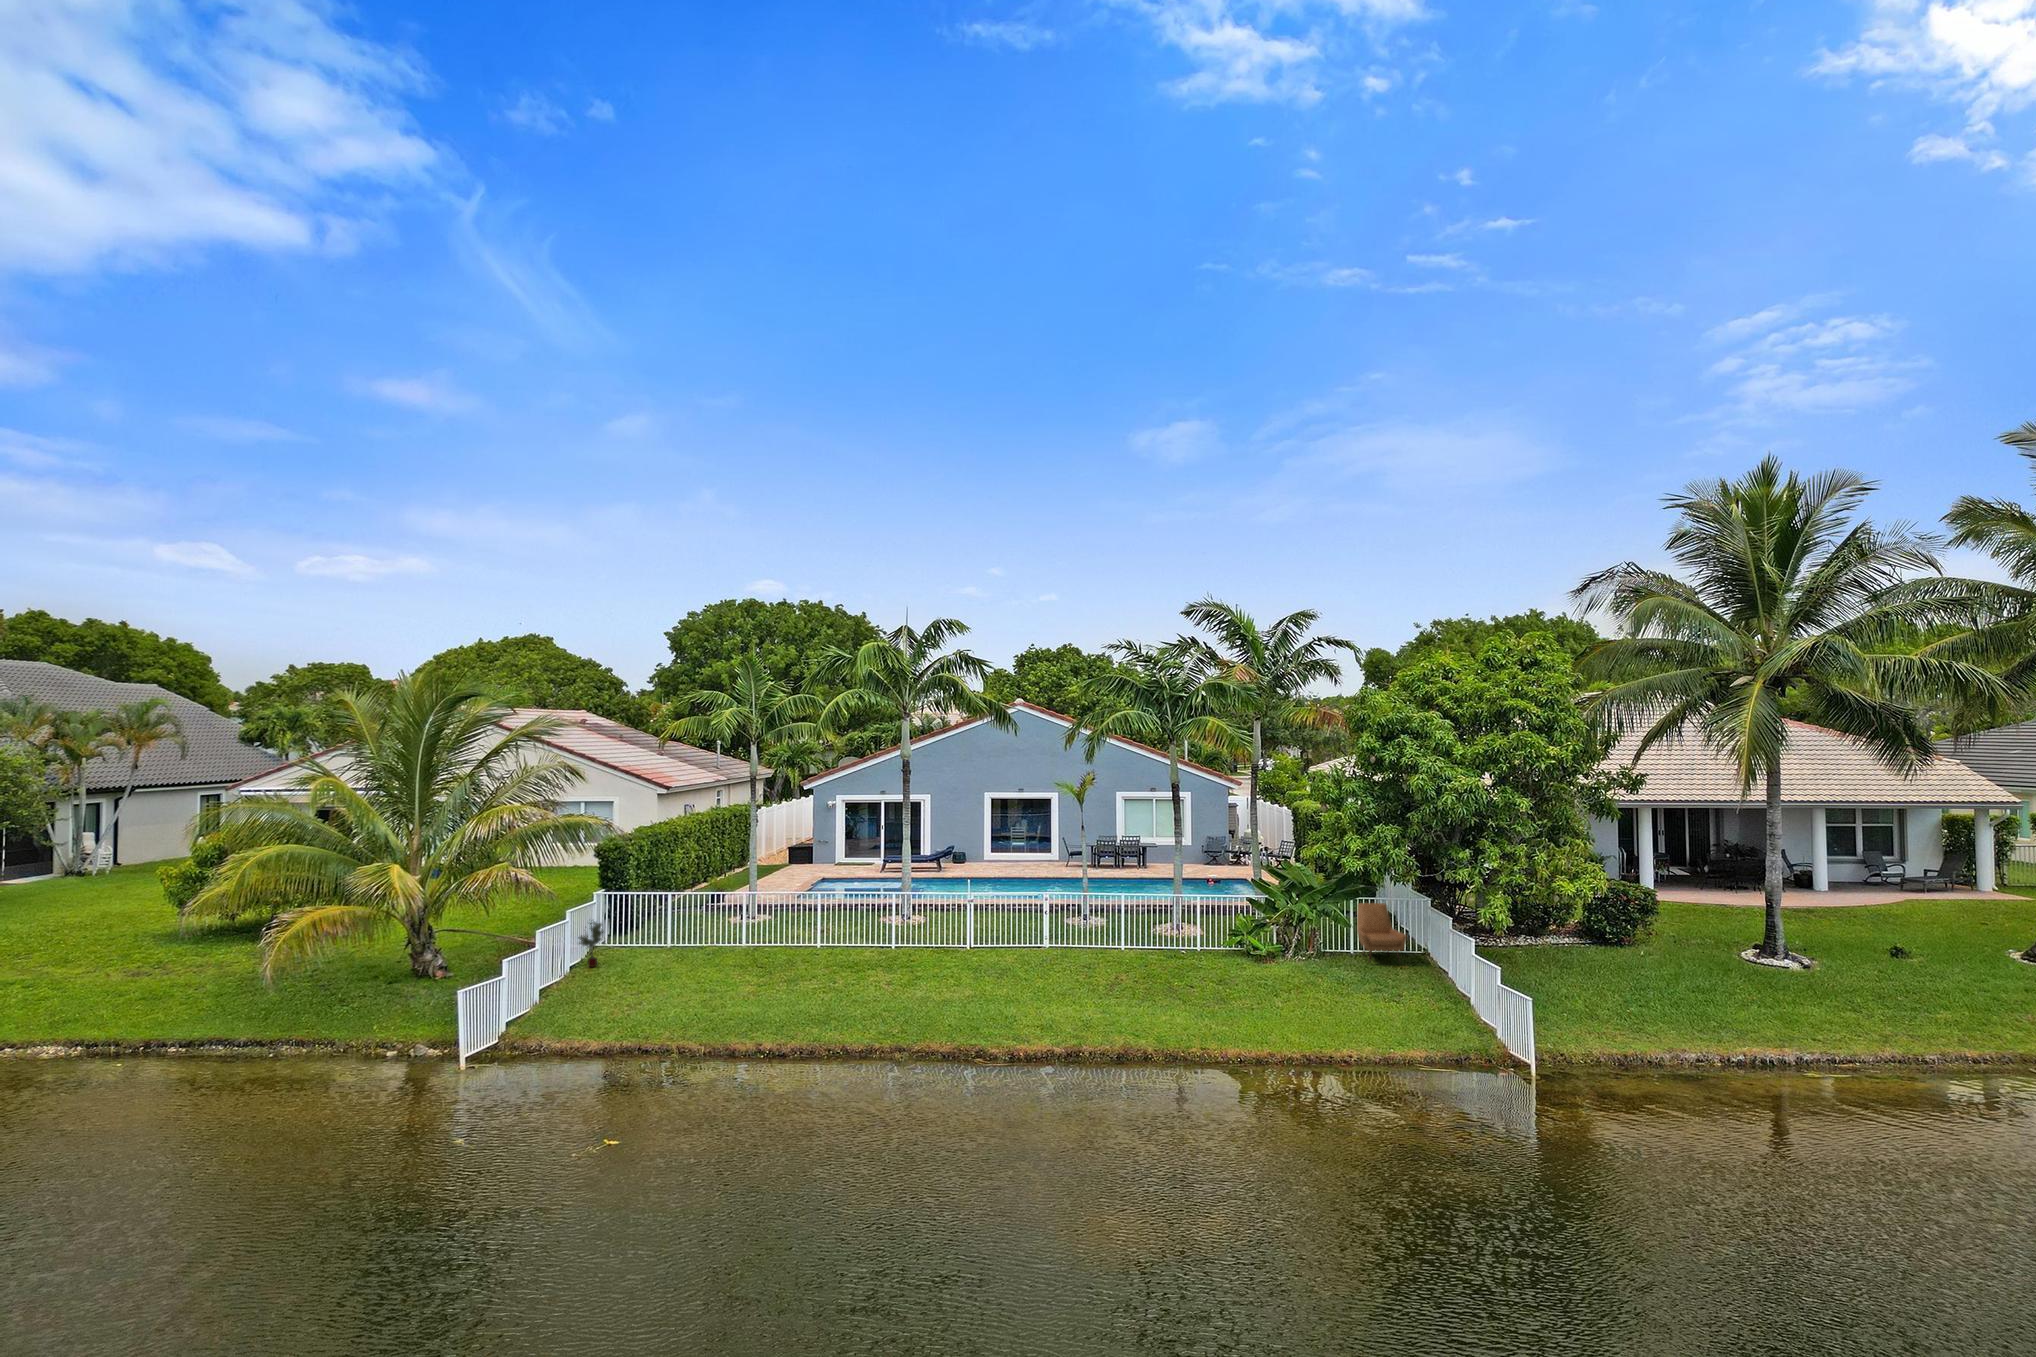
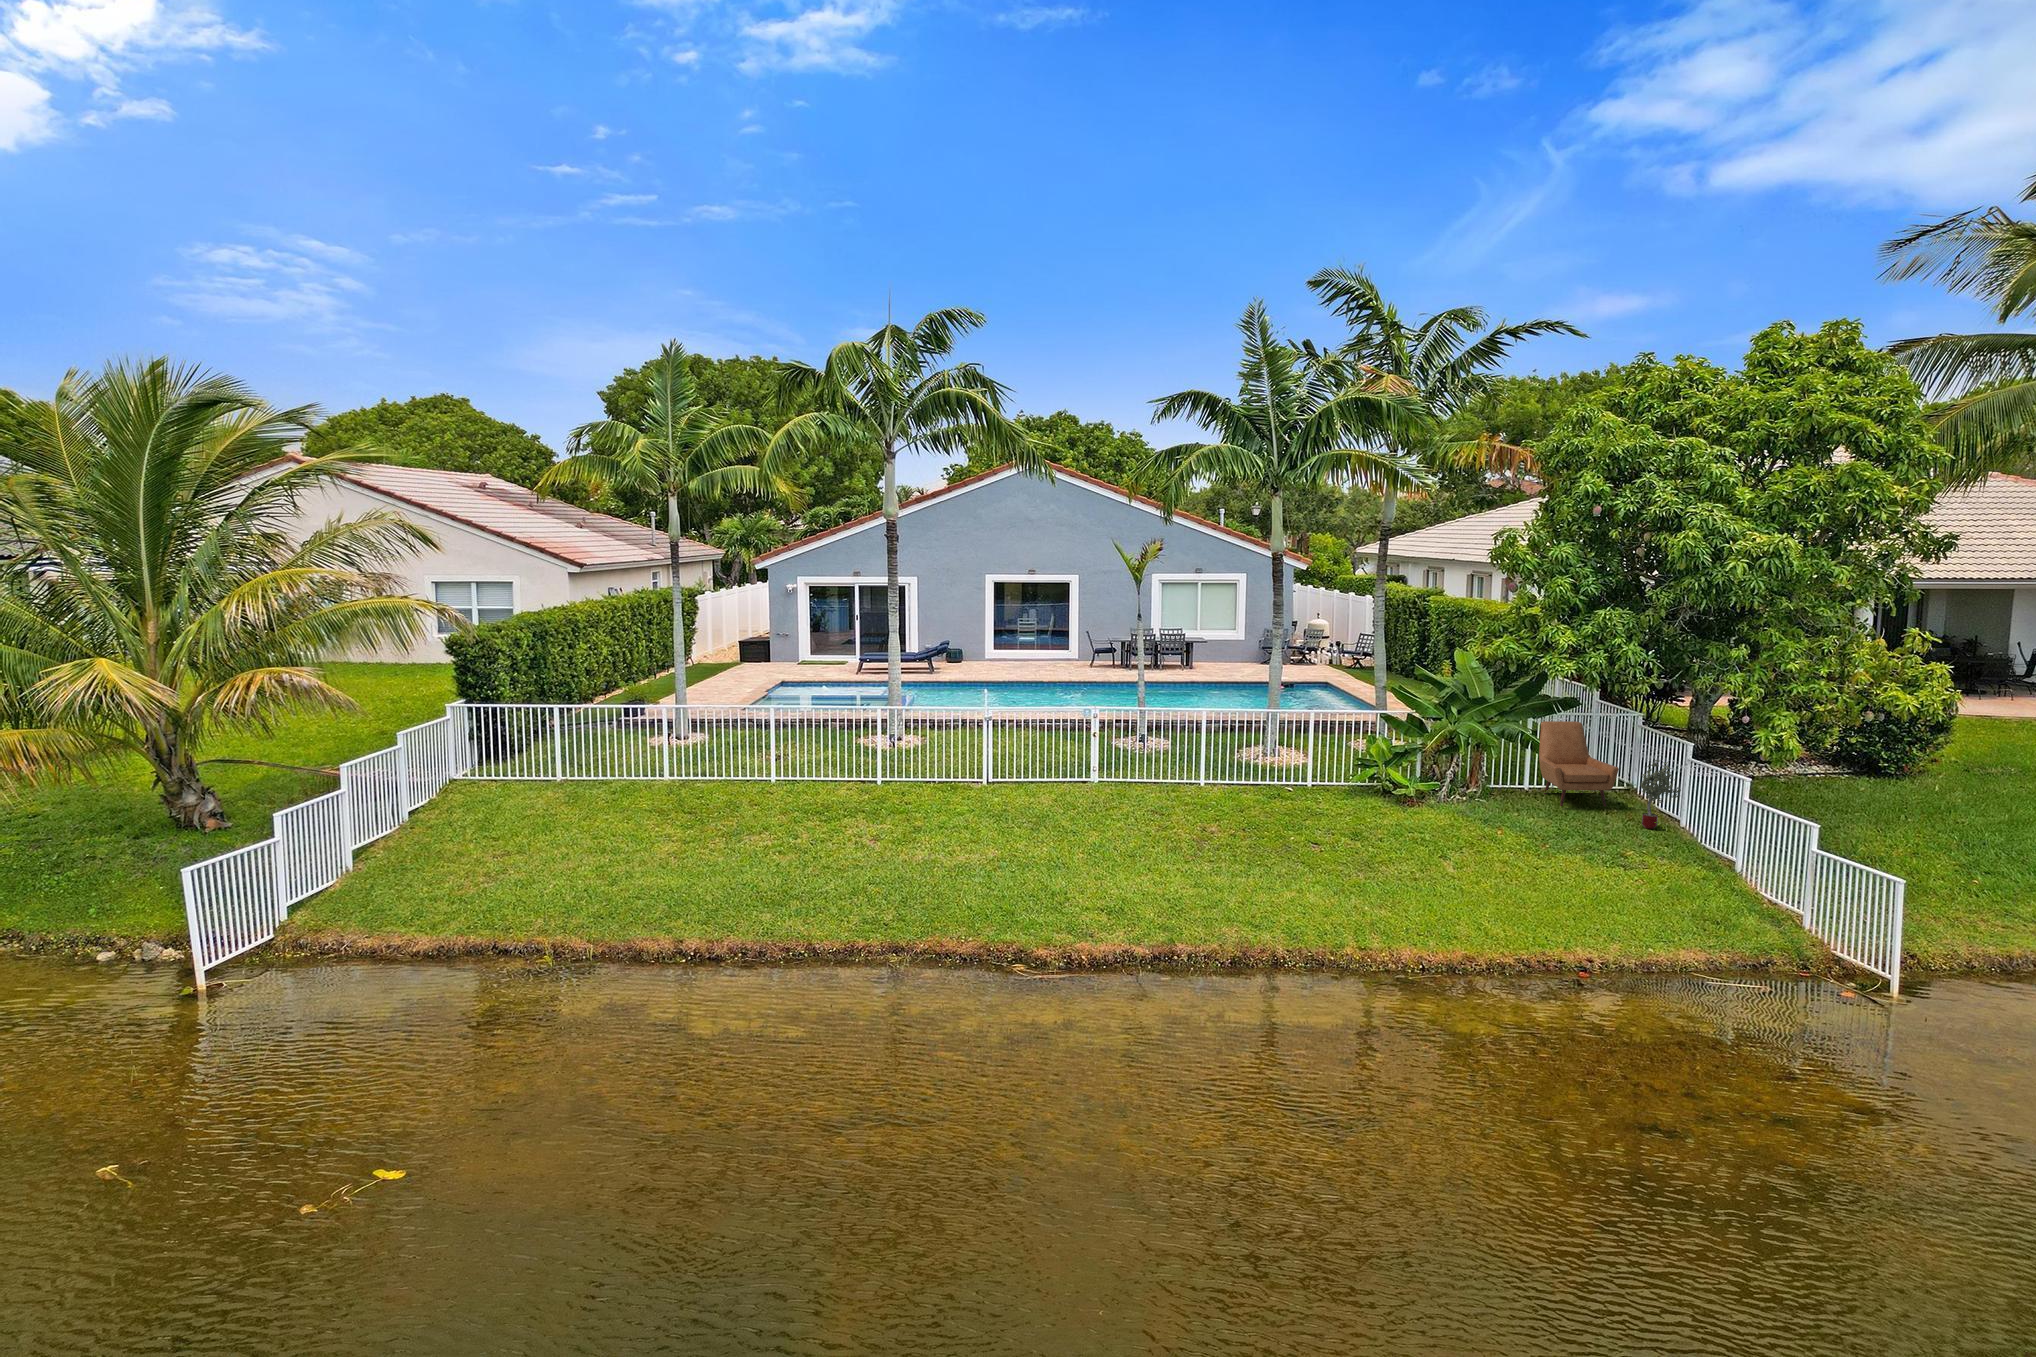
potted tree: present [578,922,604,967] -> present [1640,760,1681,829]

